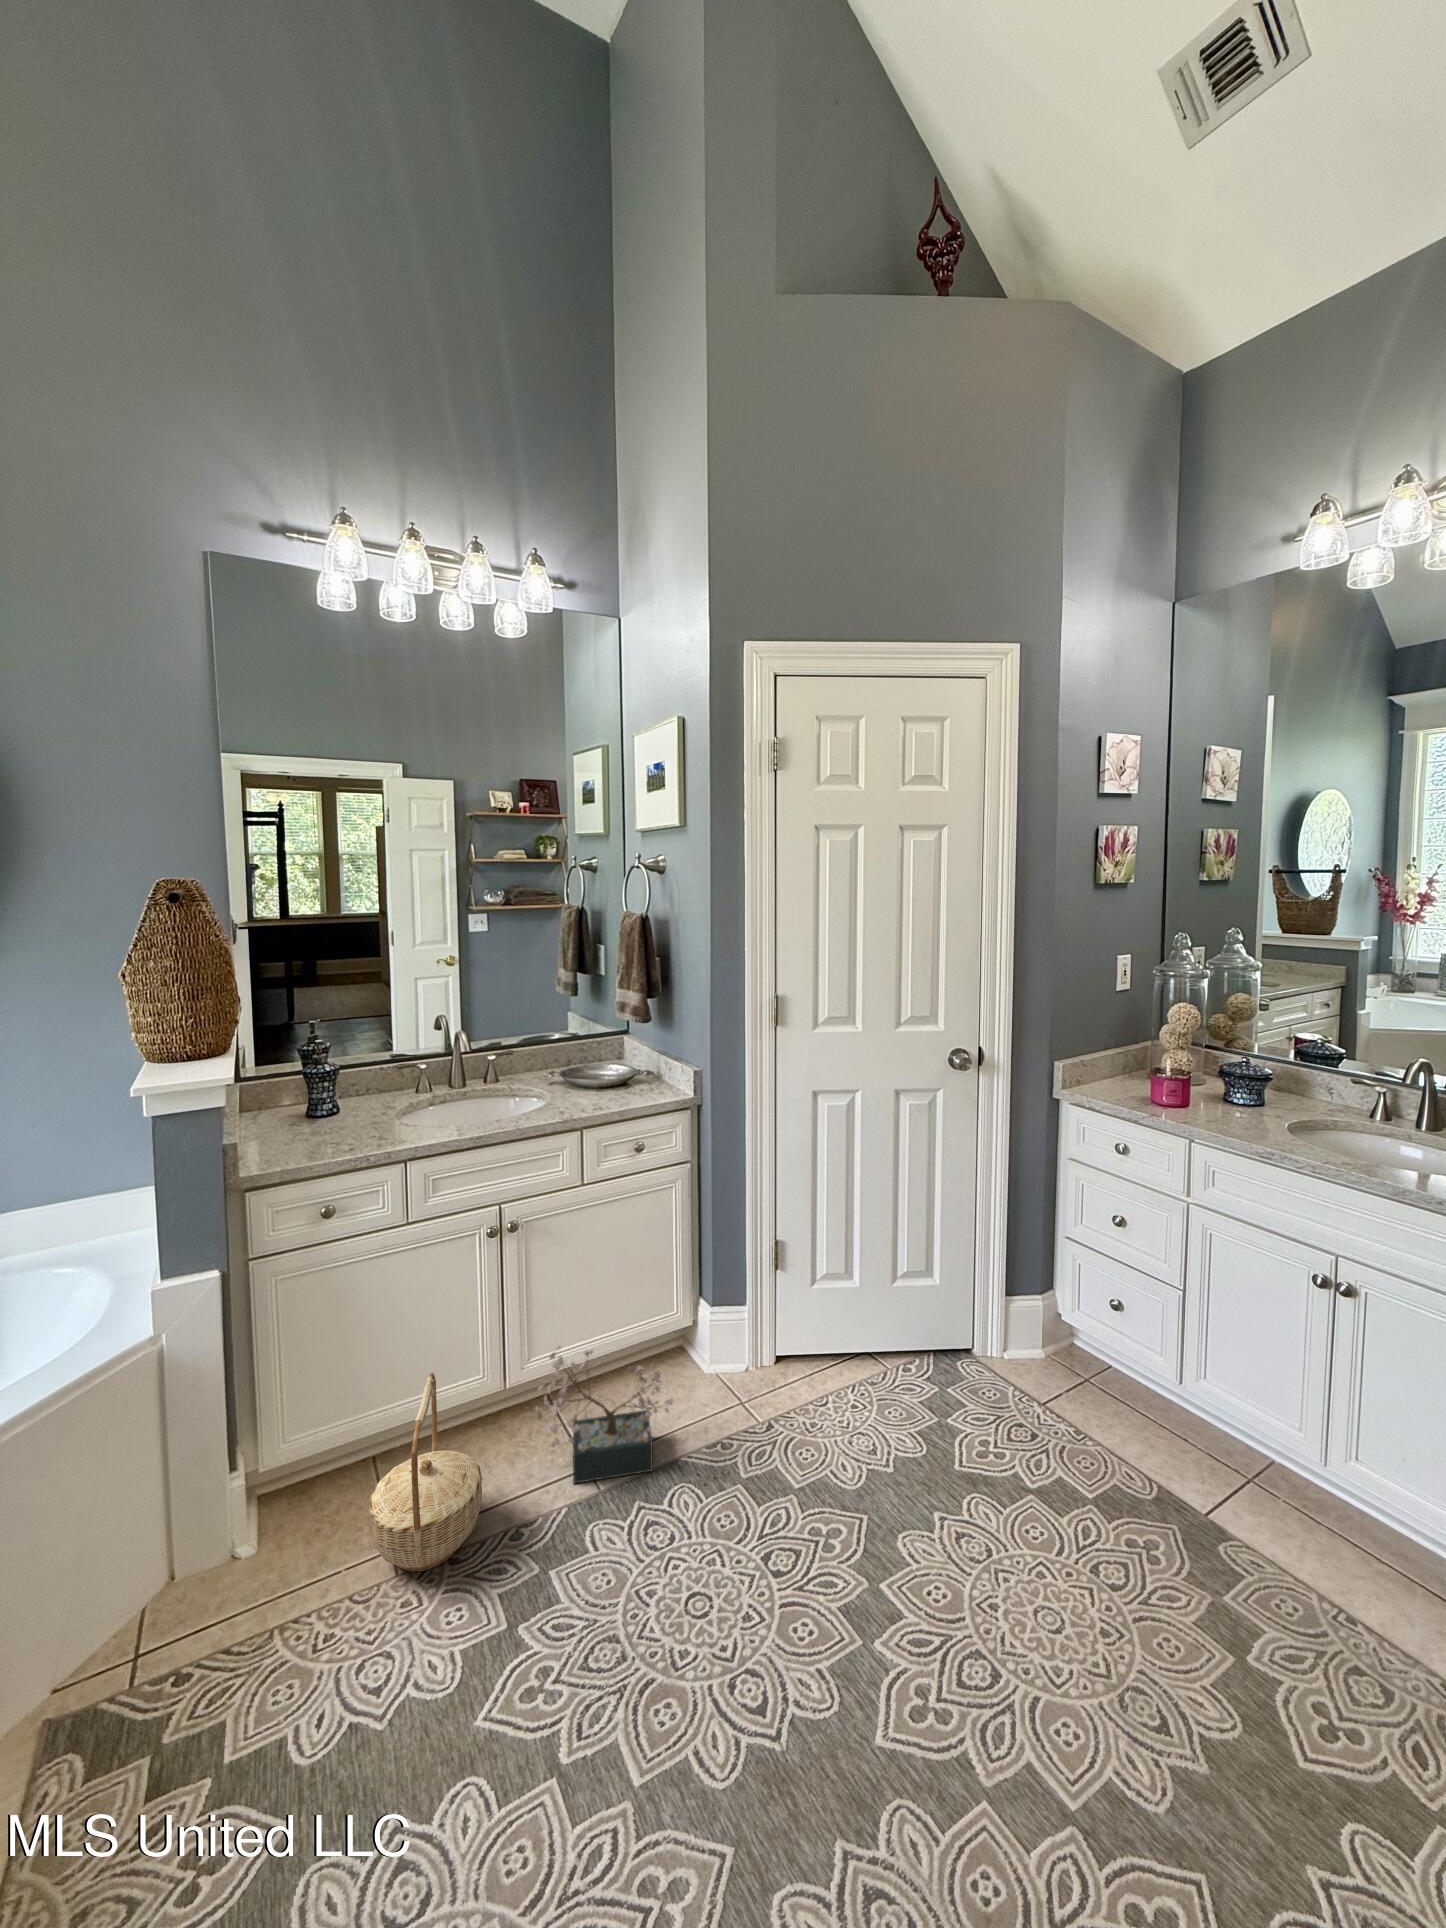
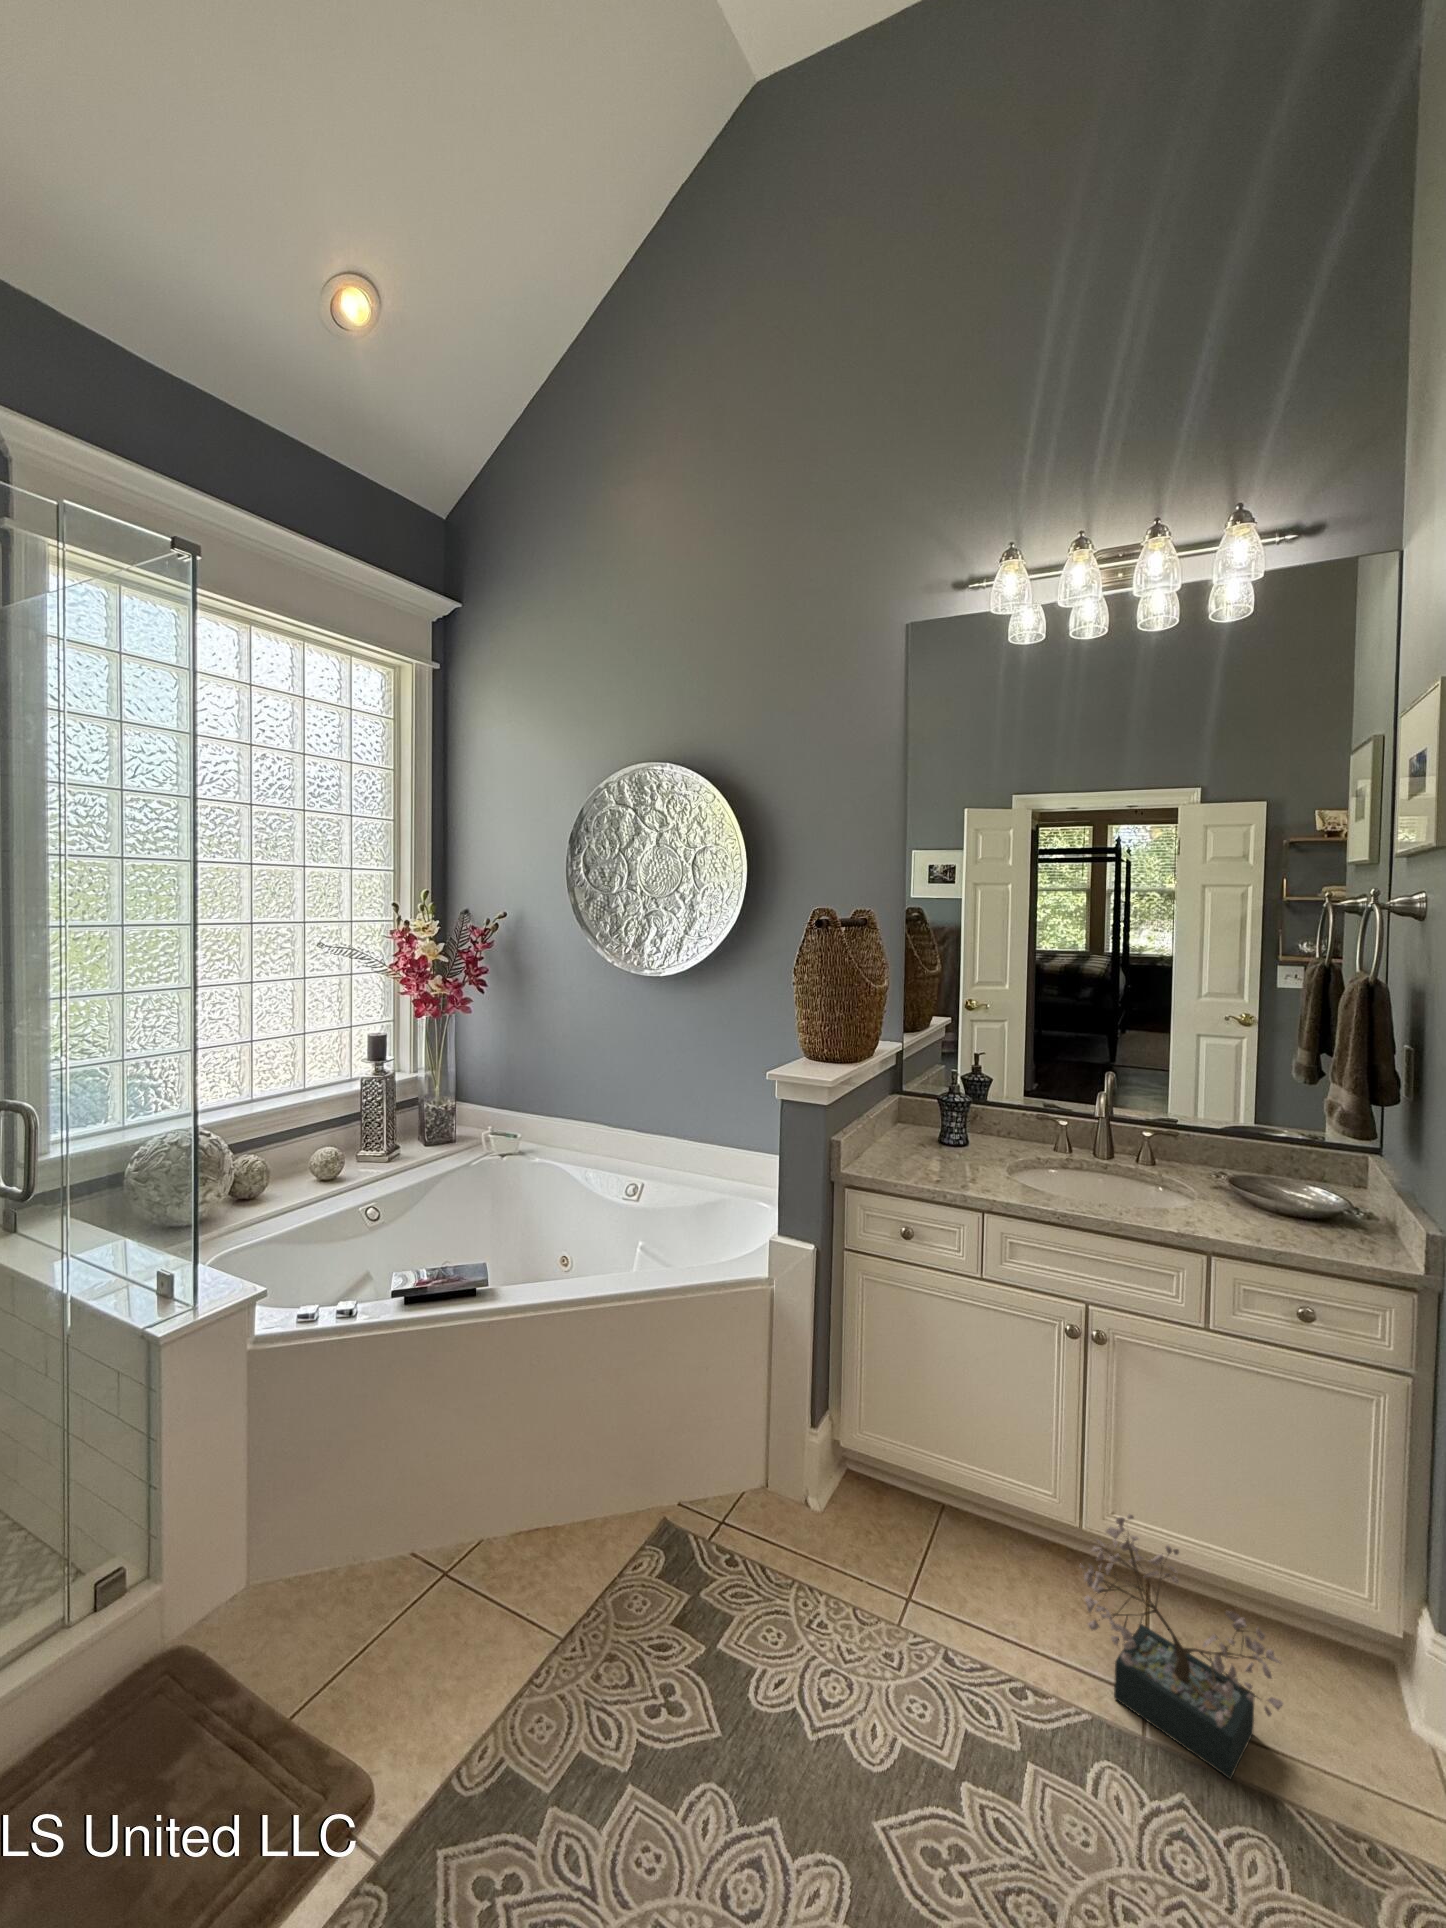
basket: present [369,1373,482,1571] -> none [883,1446,998,1652]

